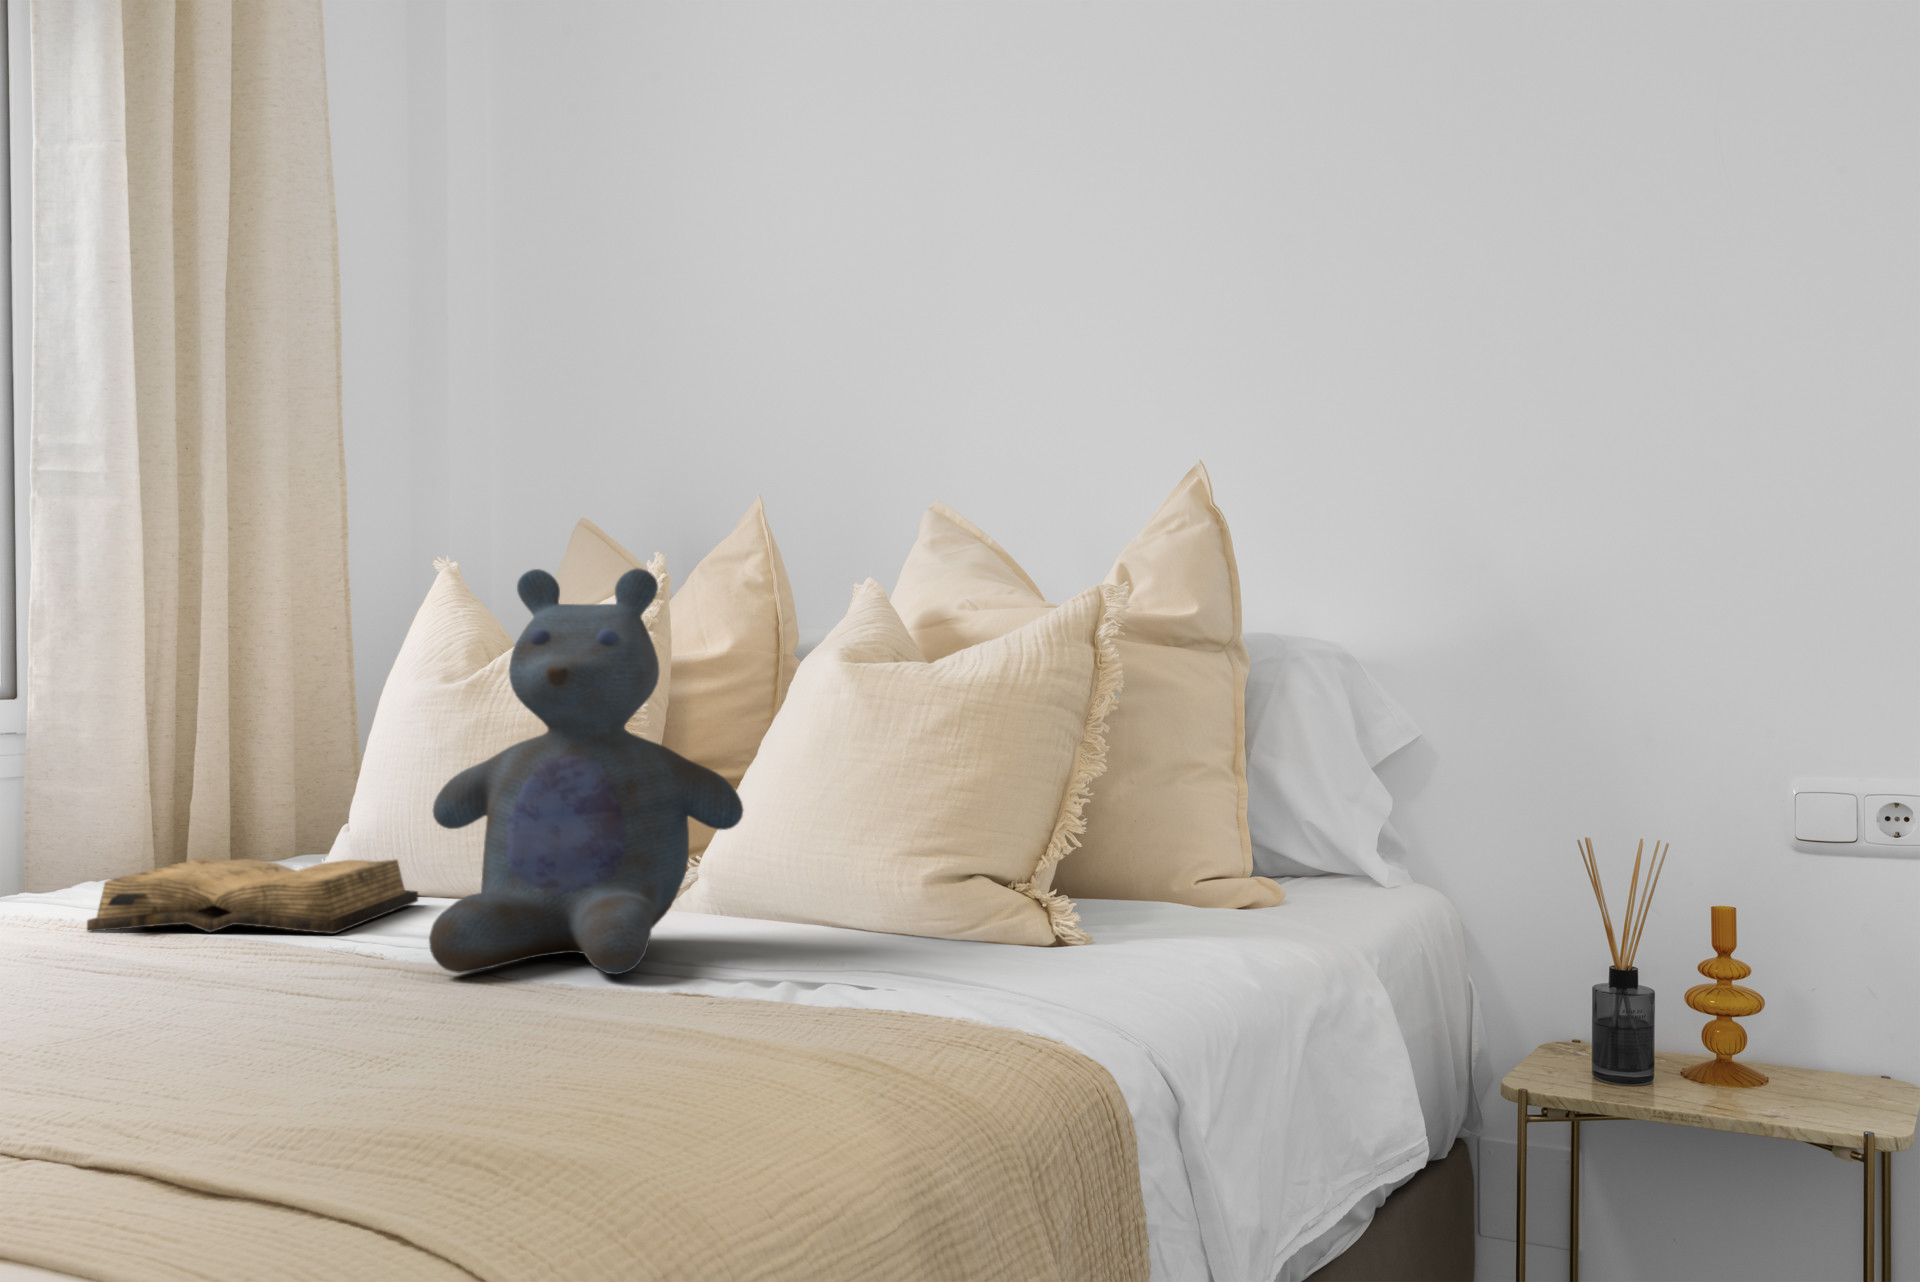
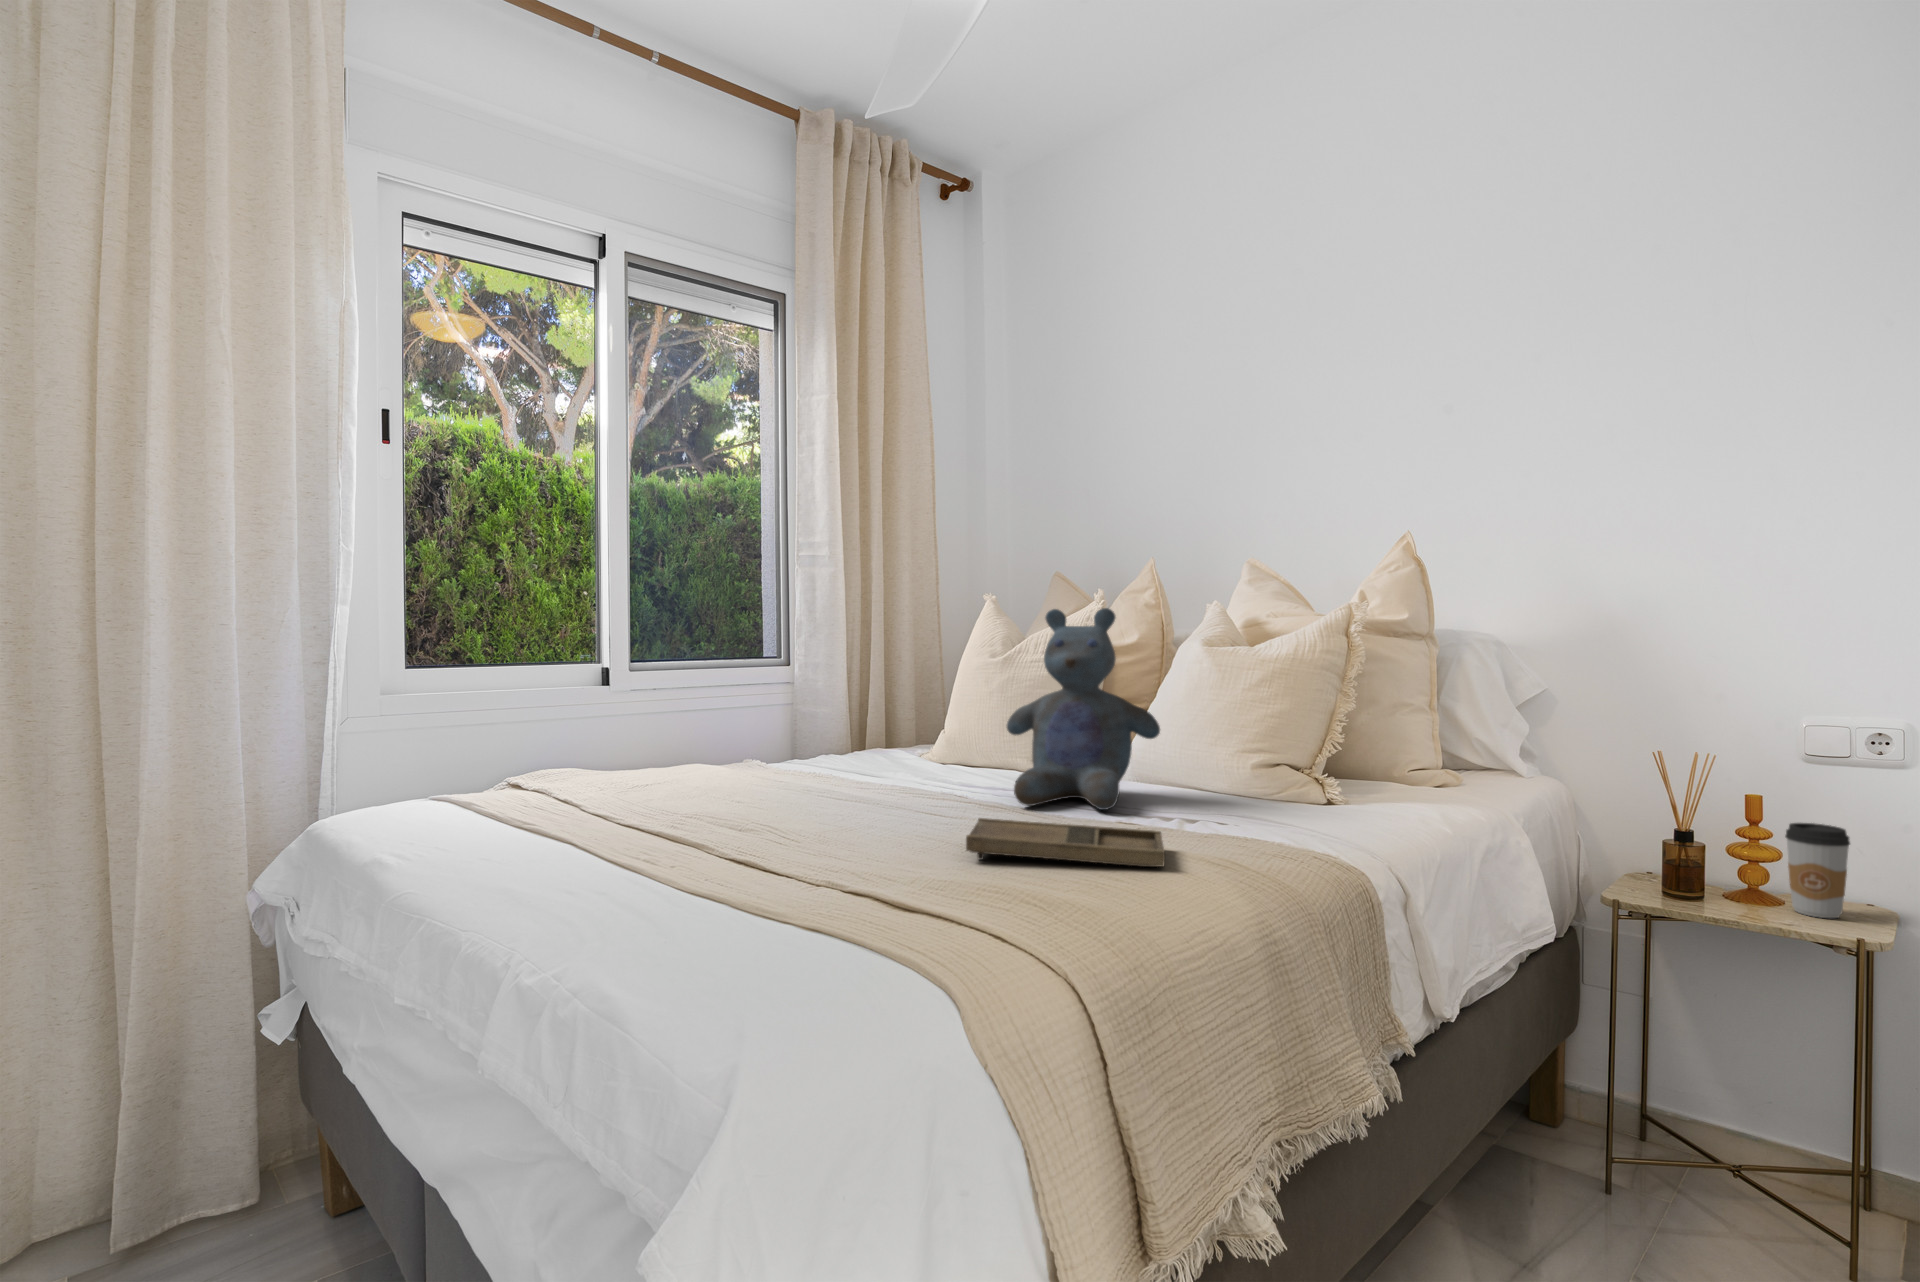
diary: present [87,858,418,934] -> none [848,744,989,783]
coffee cup: none [1764,946,1852,1101] -> present [1785,823,1850,918]
tray: none [248,1001,703,1094] -> present [966,818,1165,867]

